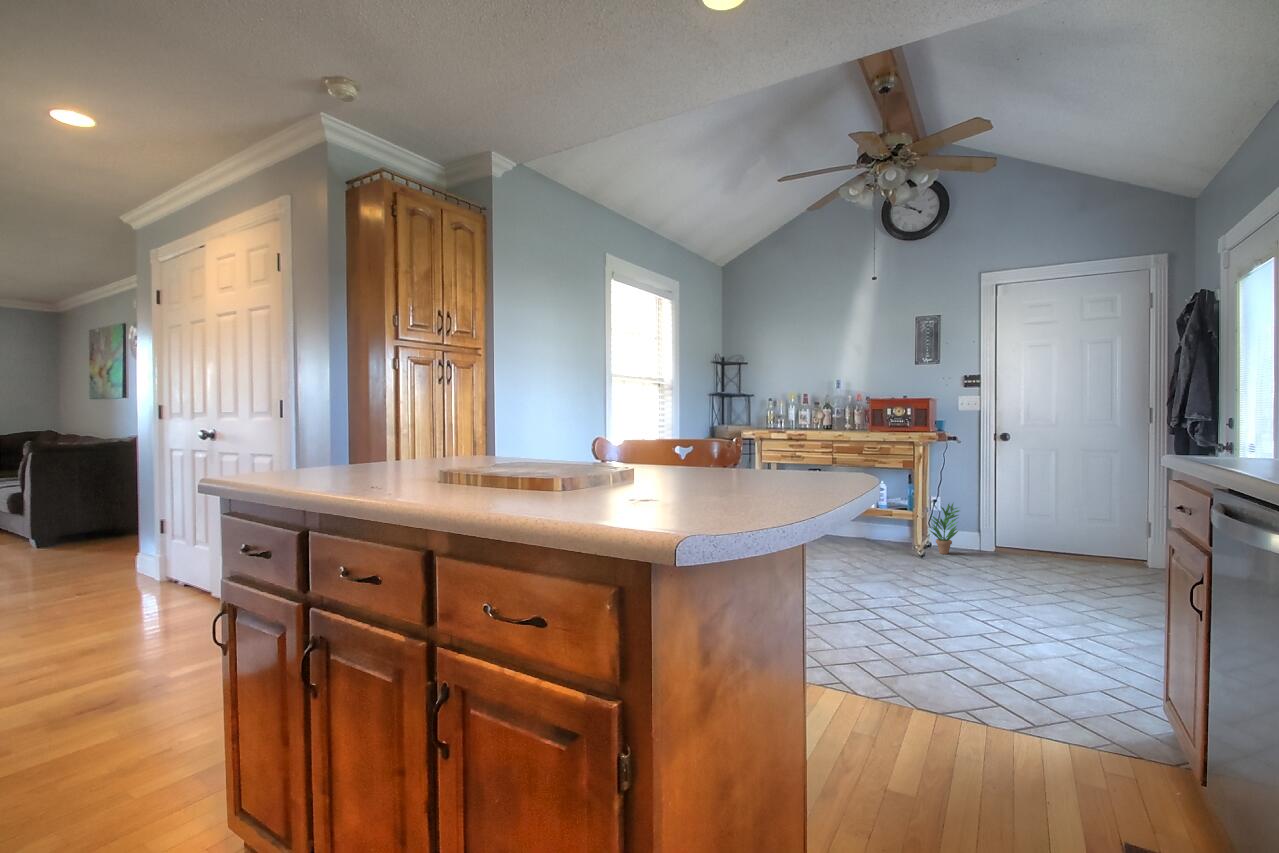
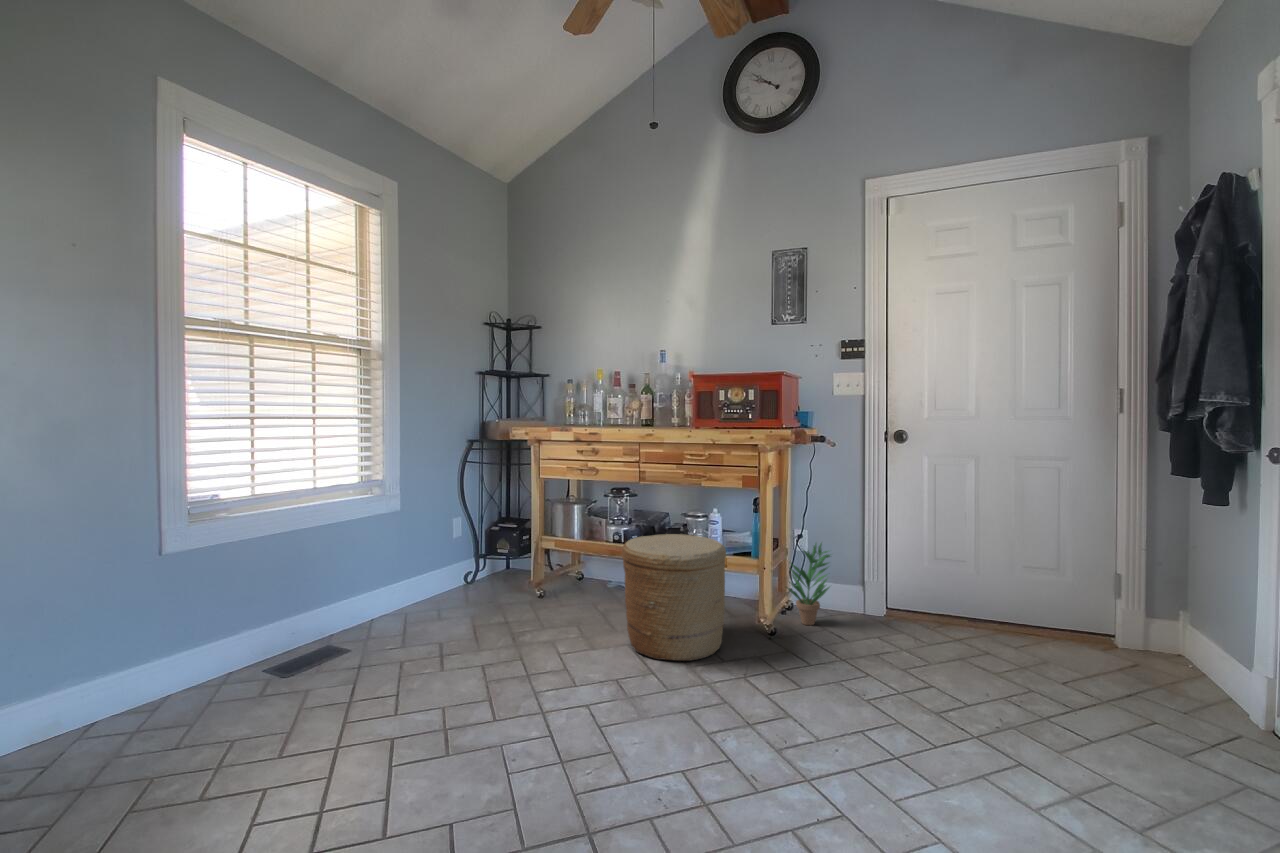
woven basket: none [831,496,897,565] -> present [622,534,726,661]

